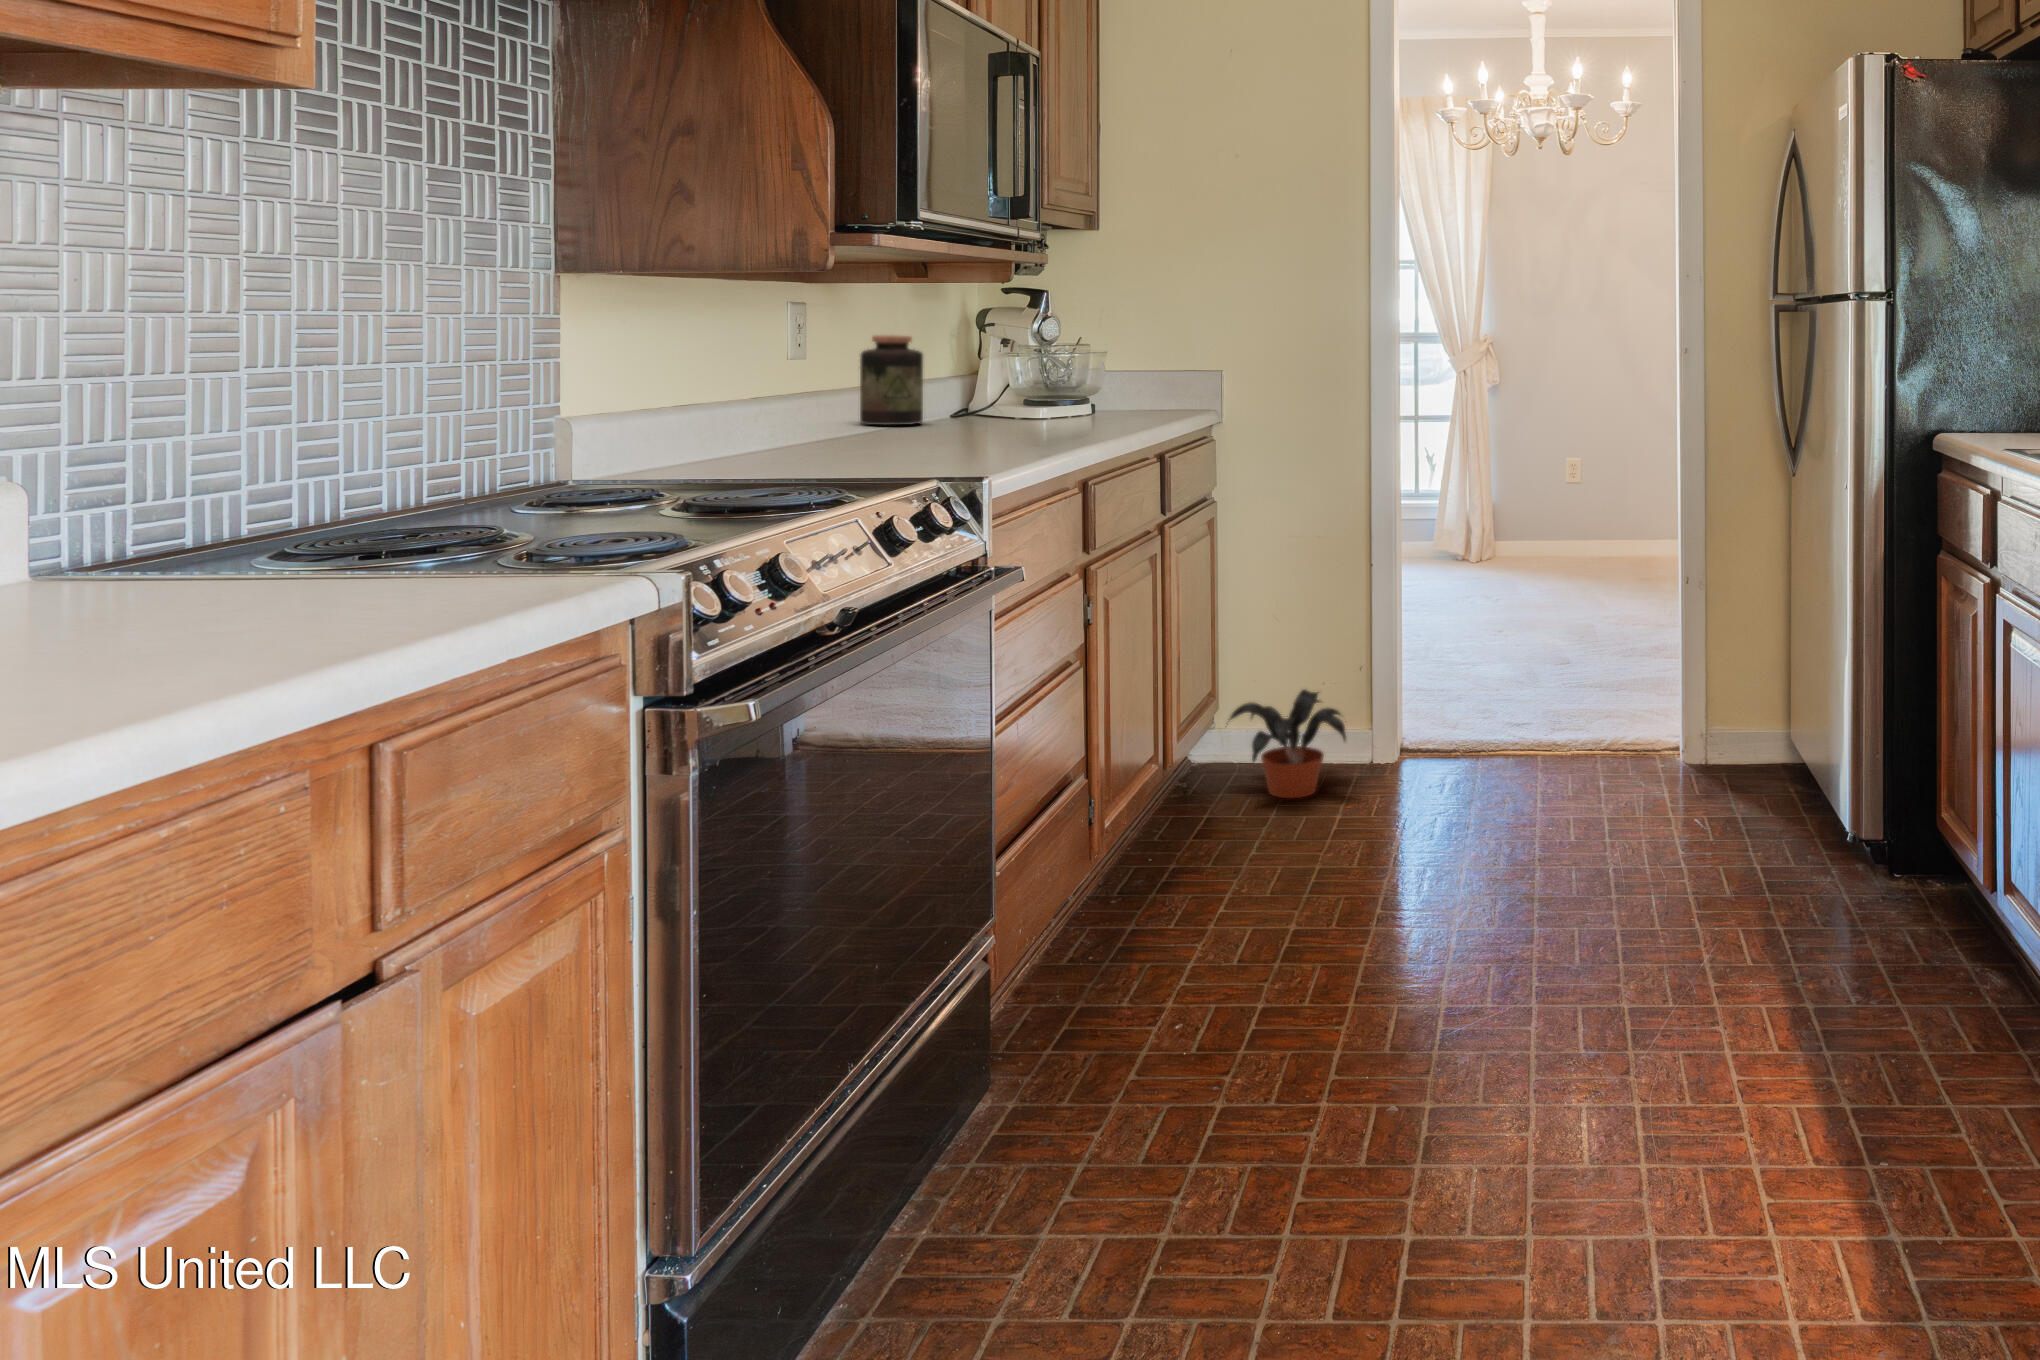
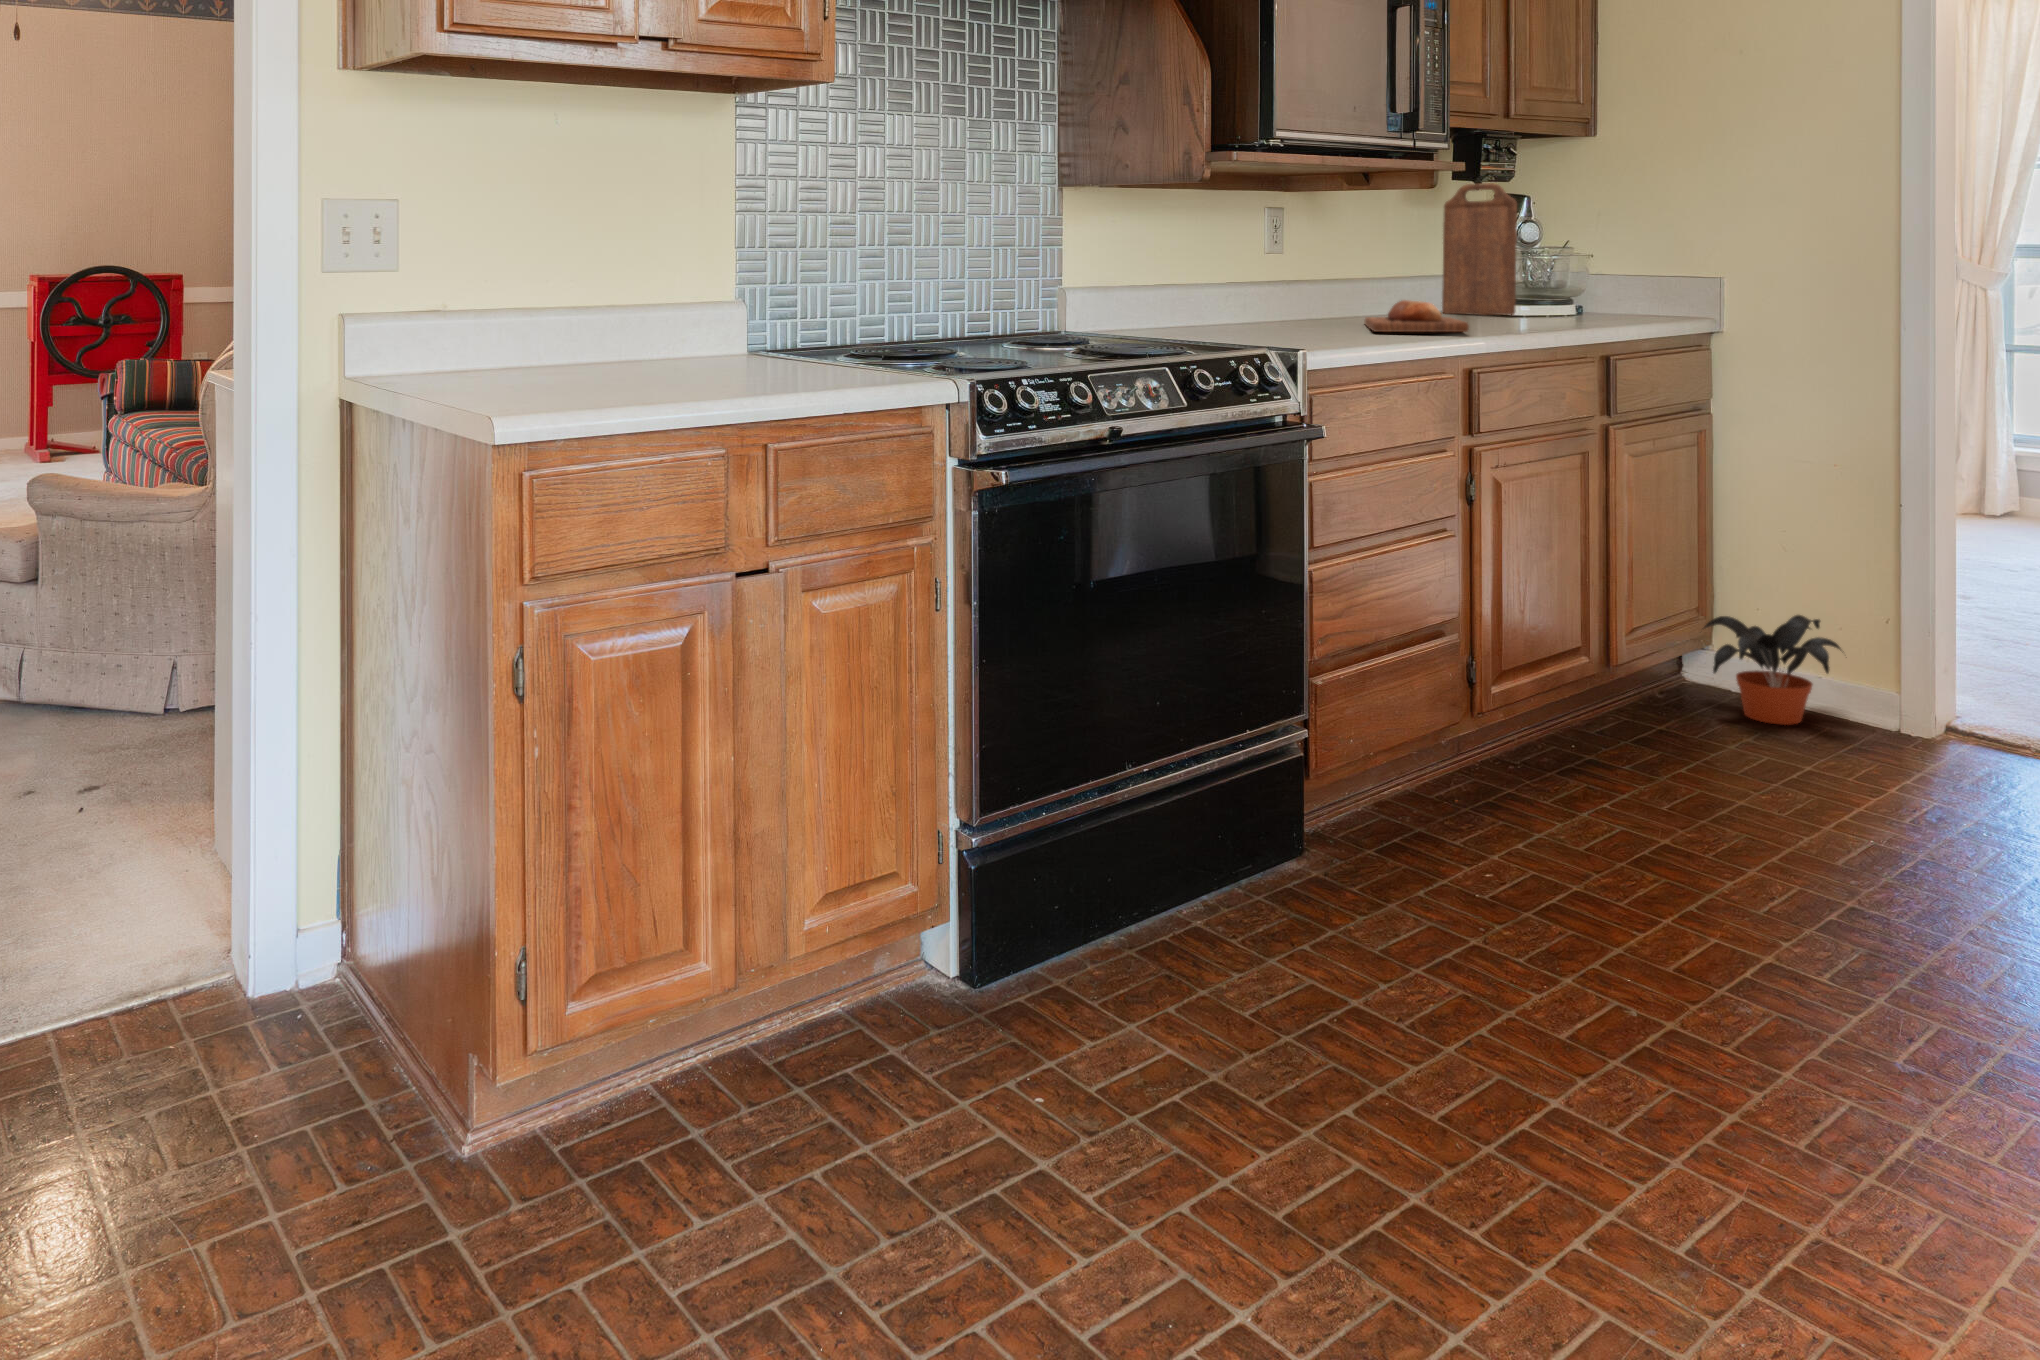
cutting board: none [965,275,1050,418] -> present [1442,183,1517,315]
jar: present [860,335,923,425] -> none [1338,239,1390,316]
bread loaf: none [928,413,1082,455] -> present [1365,300,1469,332]

